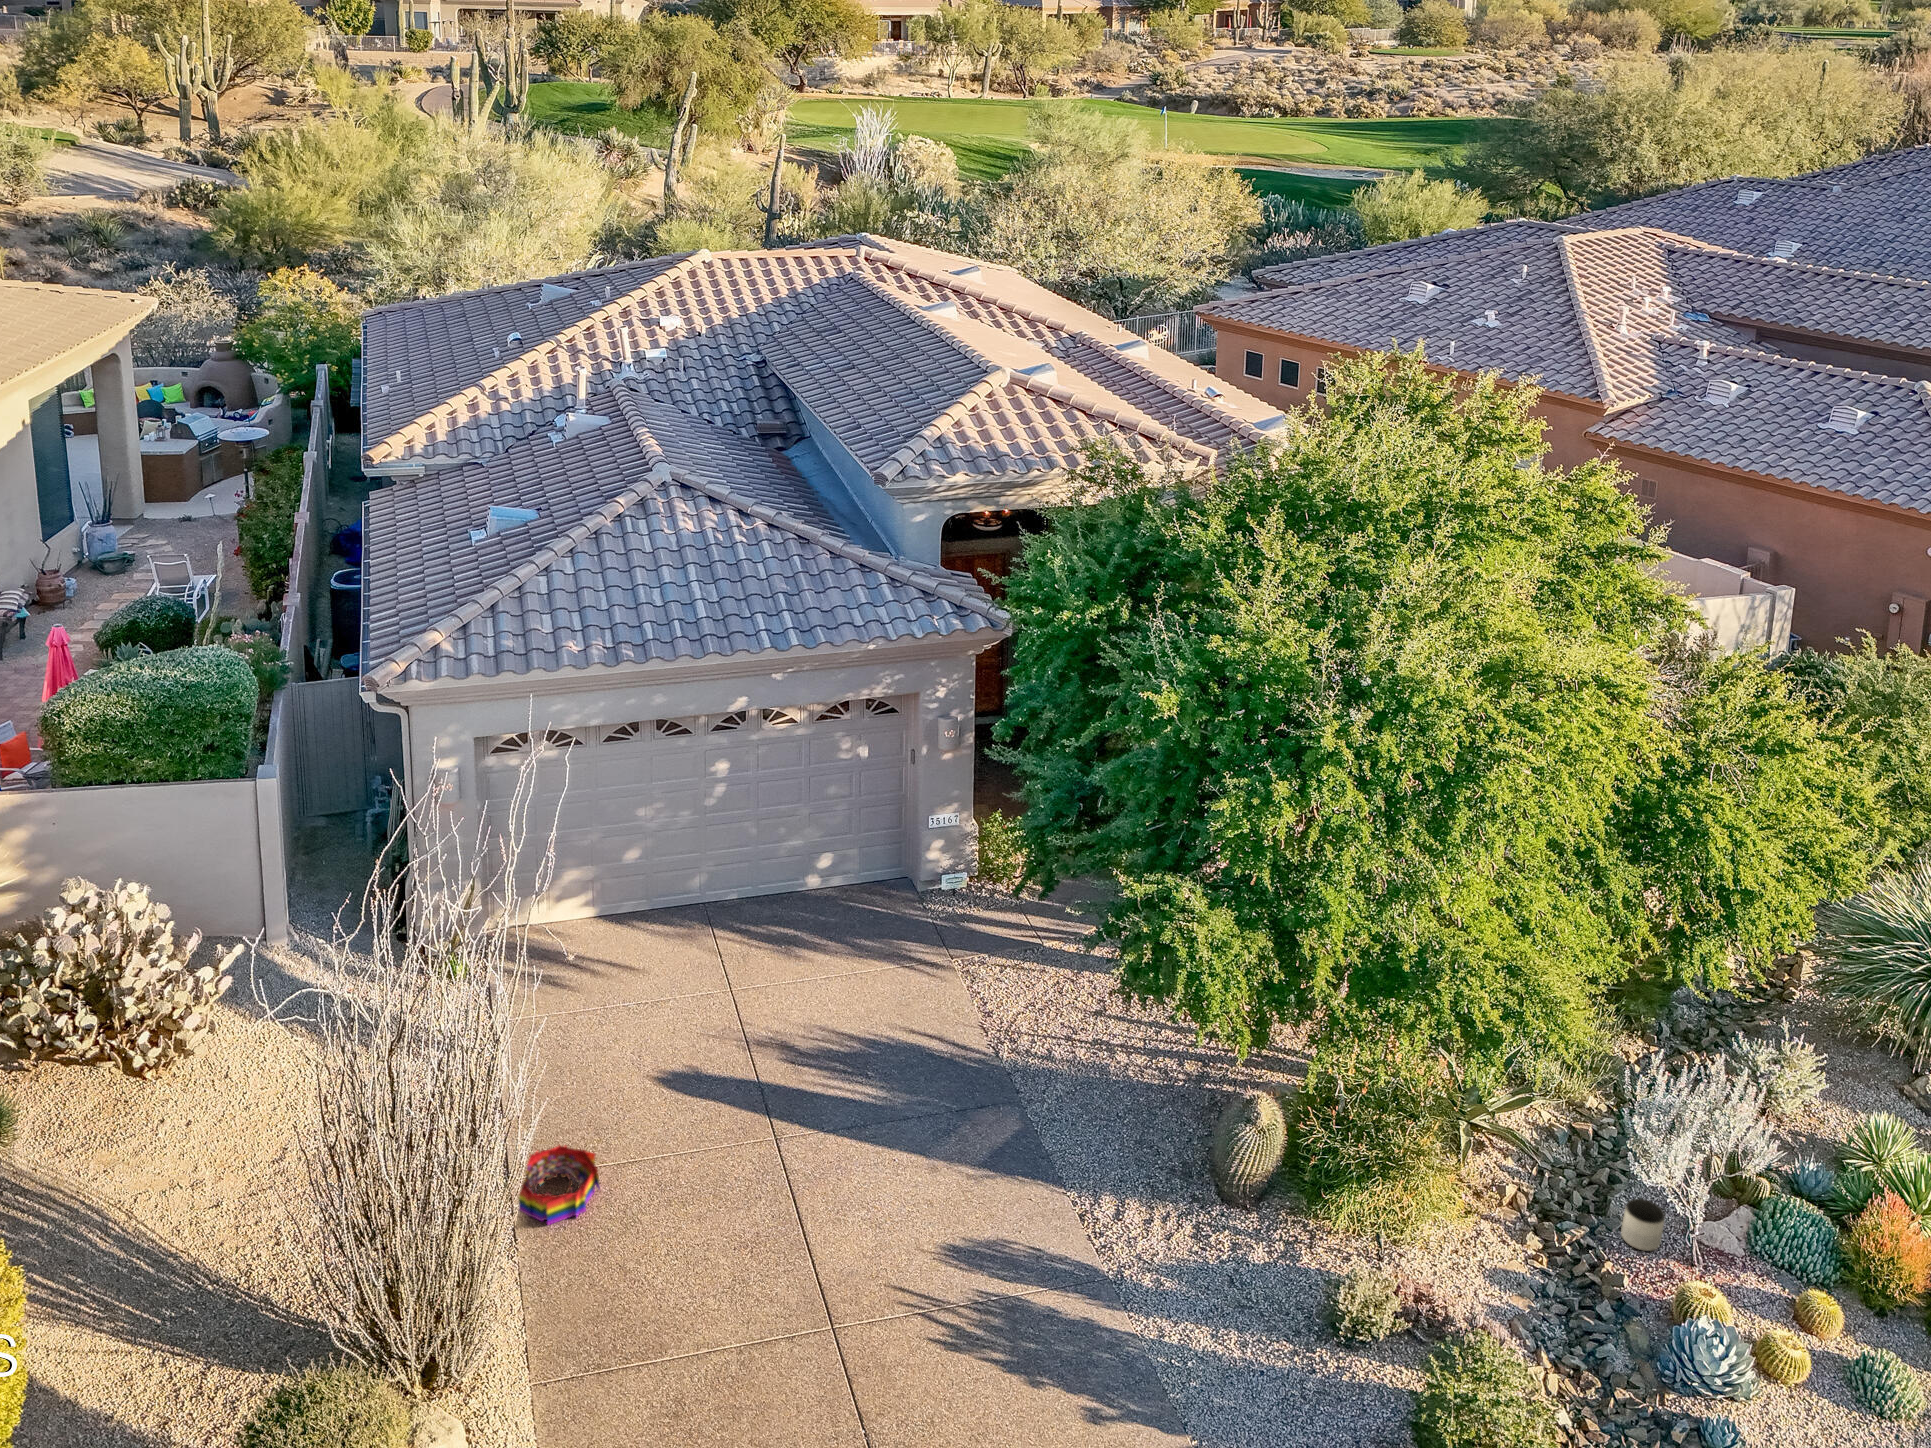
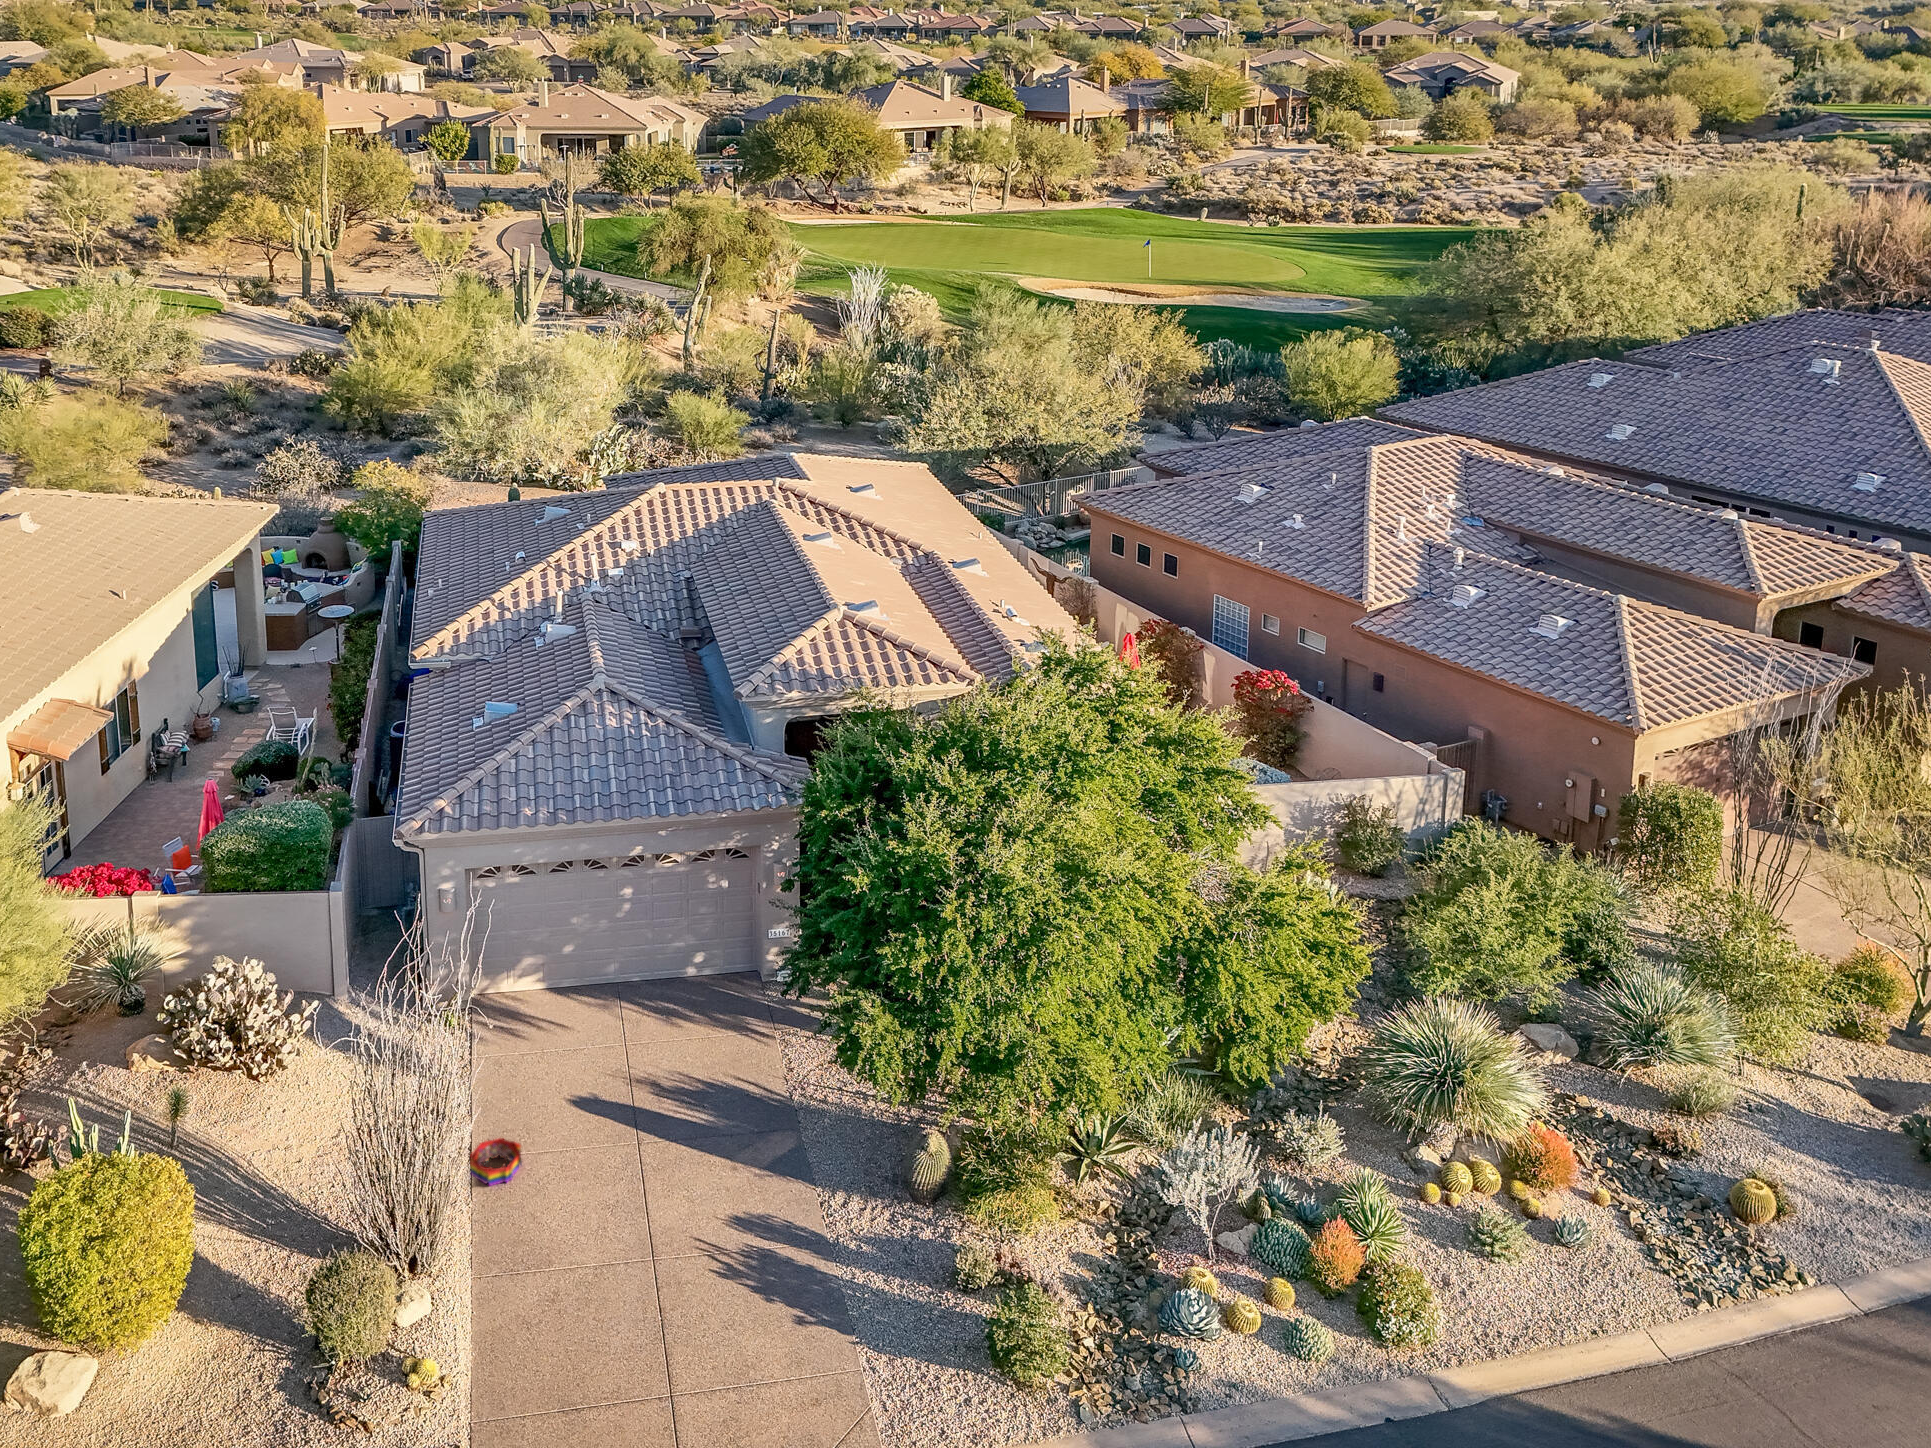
planter: present [1621,1199,1665,1251] -> none [1168,1215,1195,1250]

